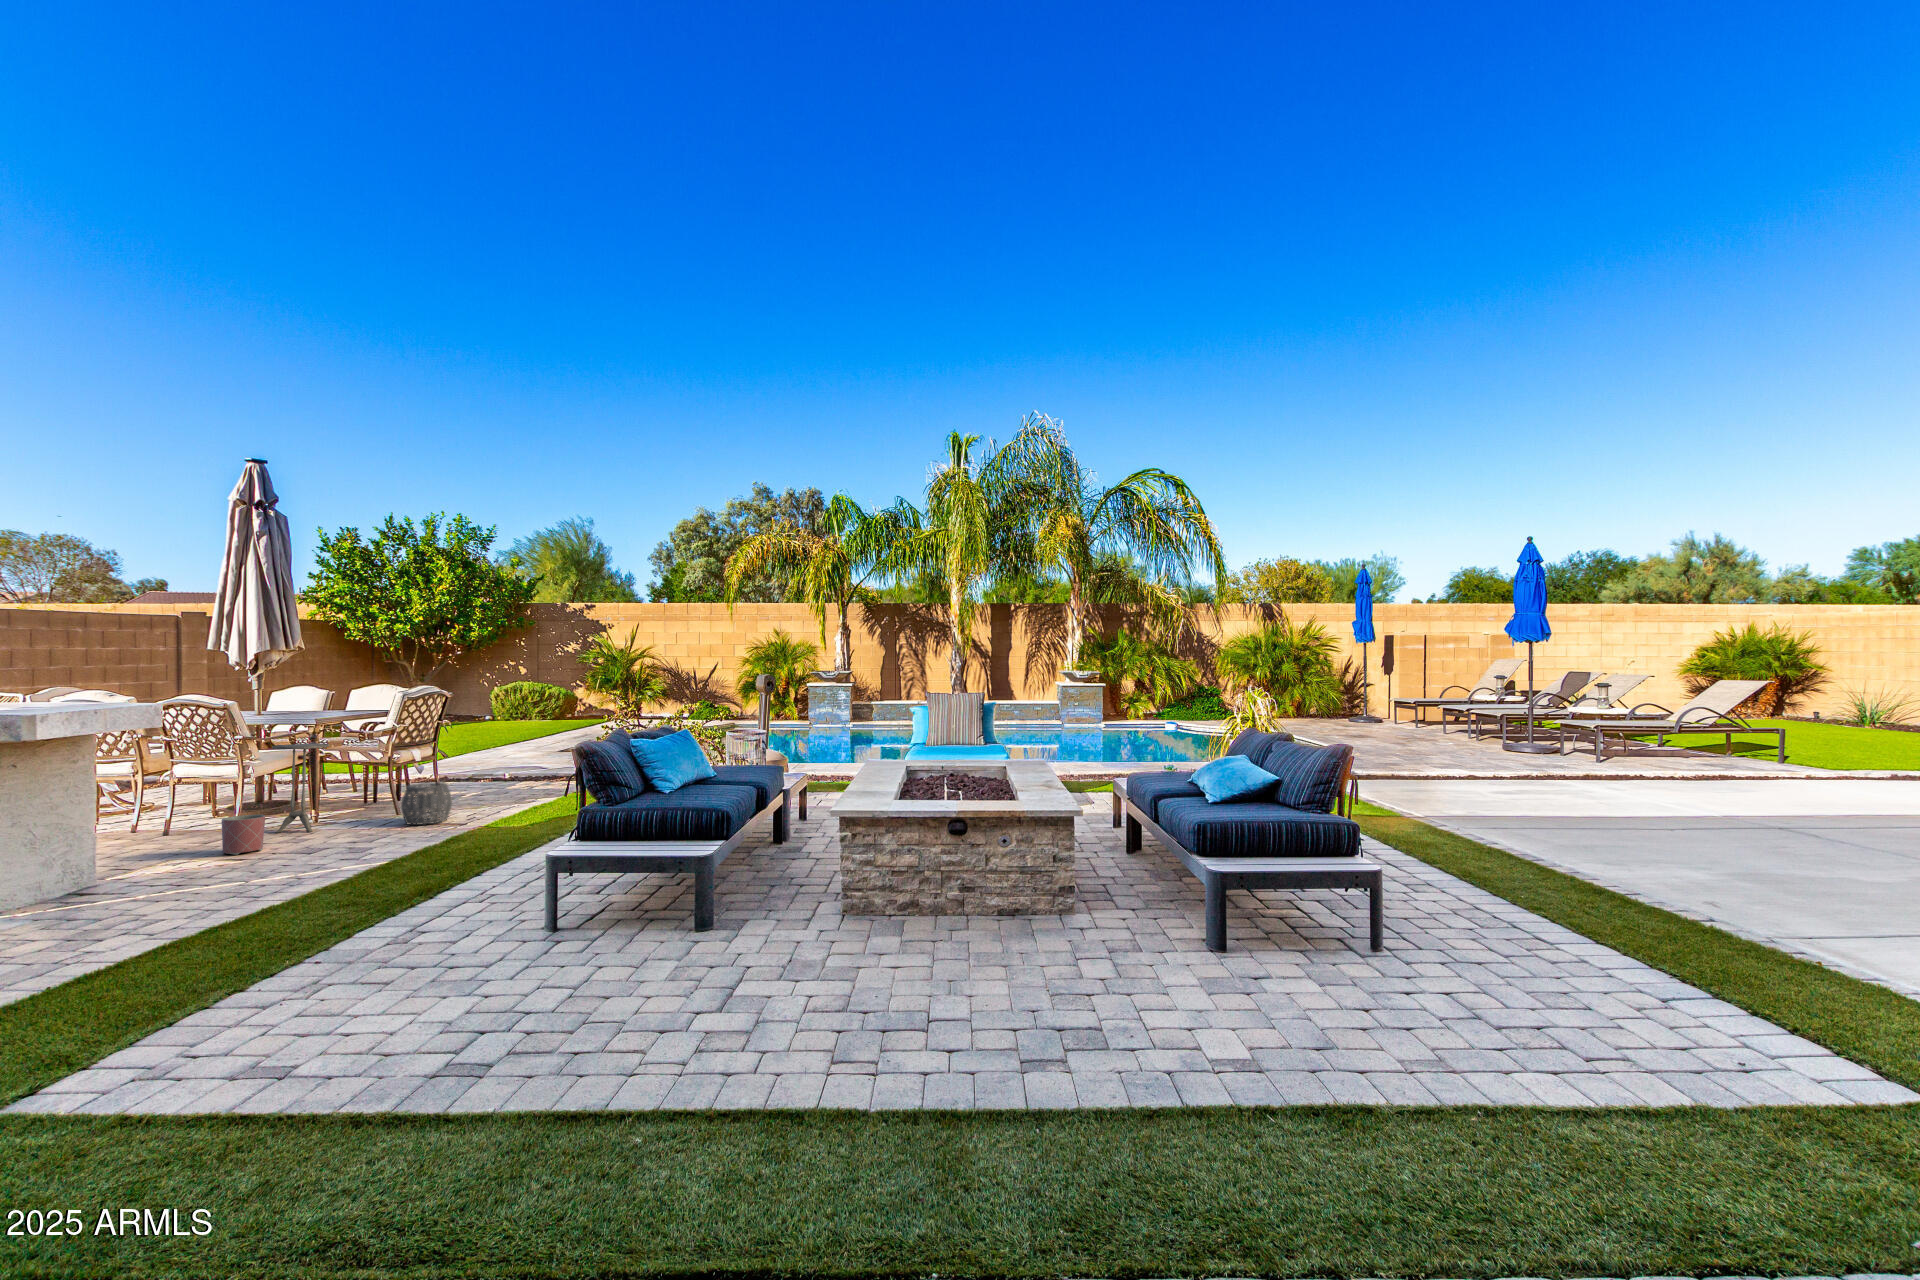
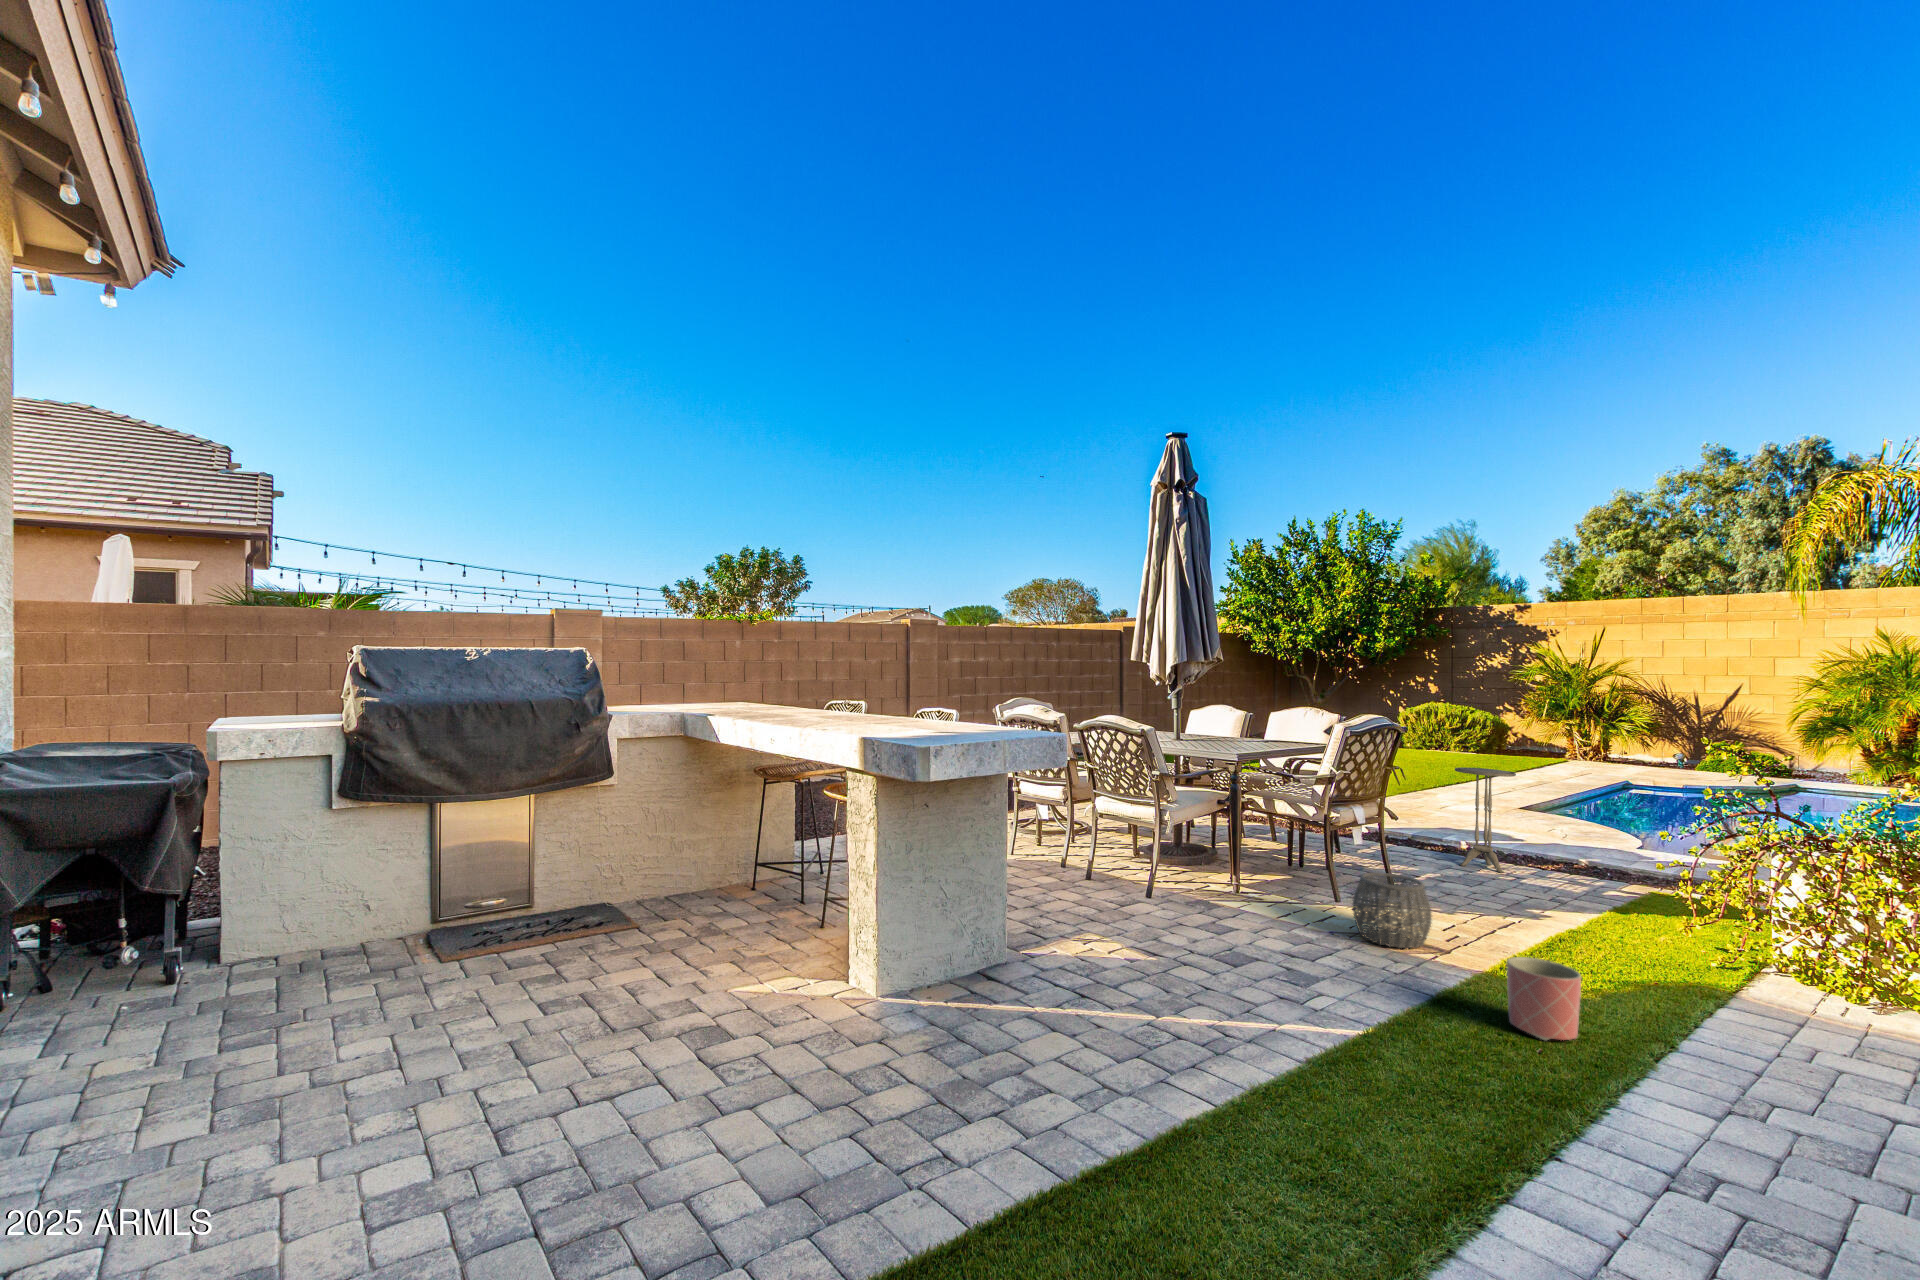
side table: present [272,743,329,833] -> present [1455,767,1516,873]
planter: present [222,815,265,855] -> present [1507,957,1581,1040]

